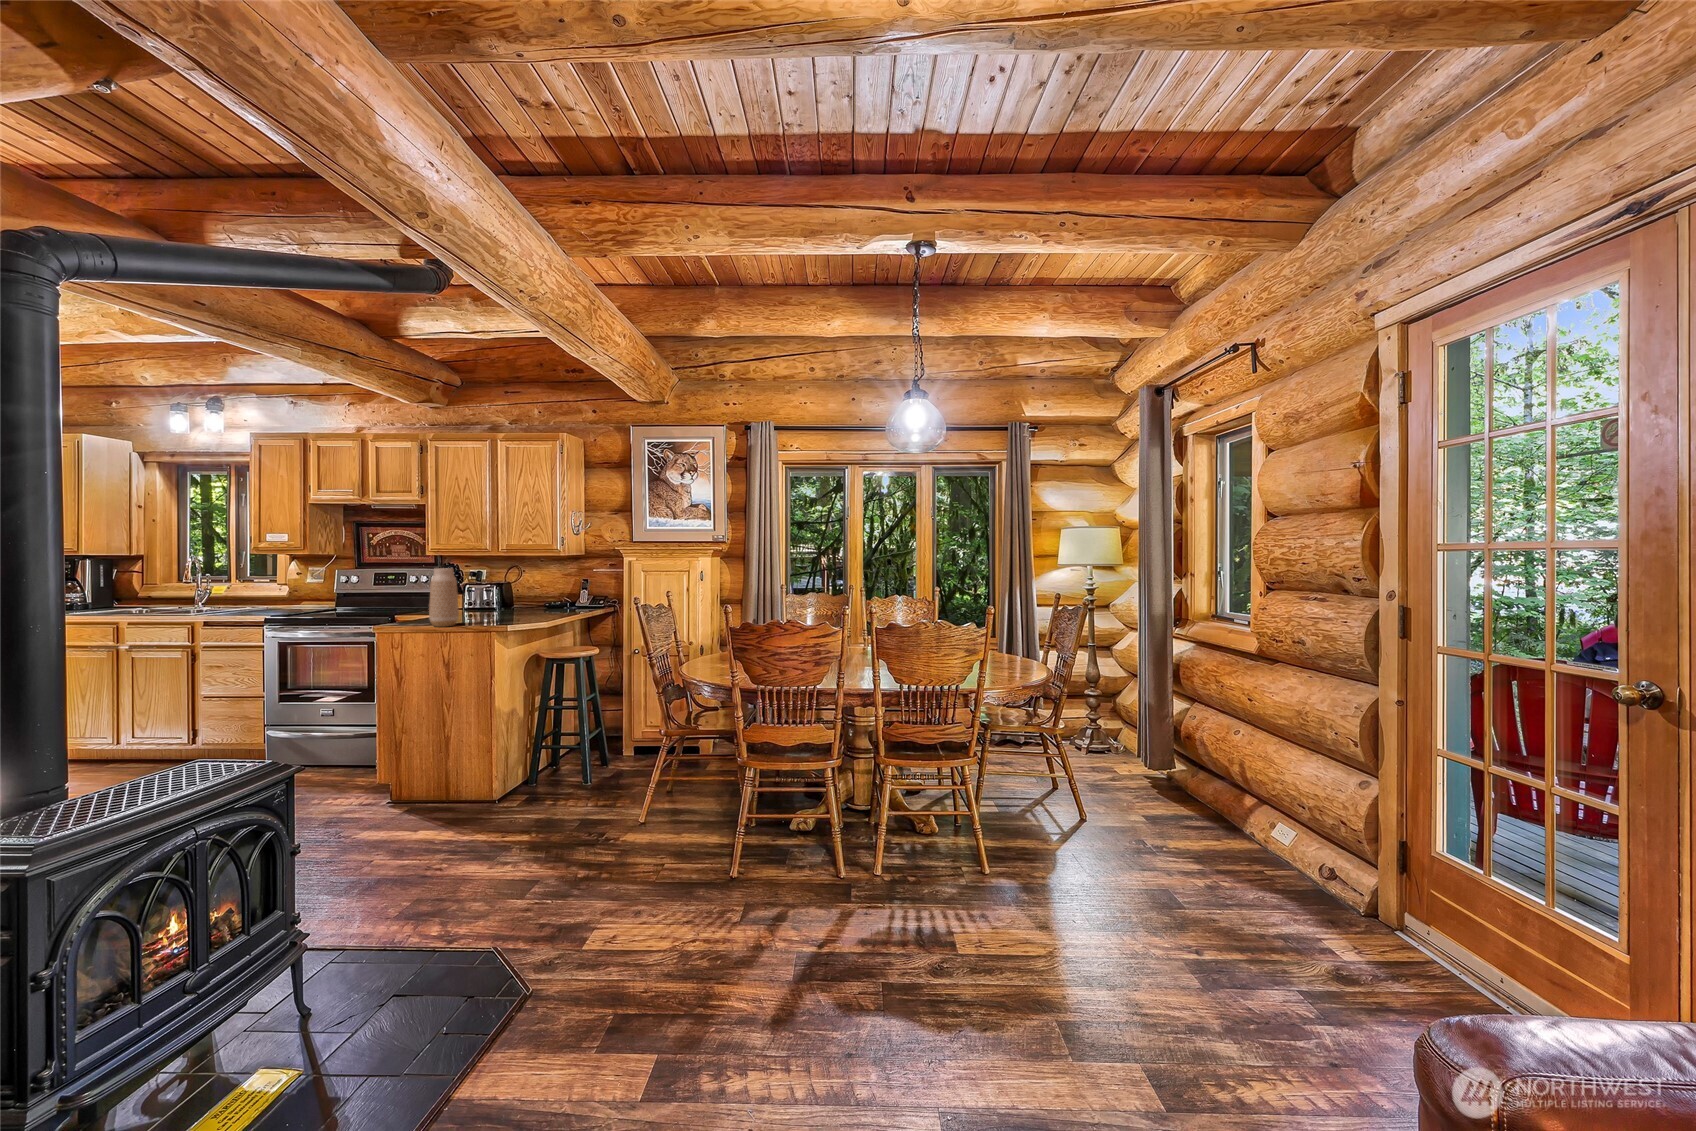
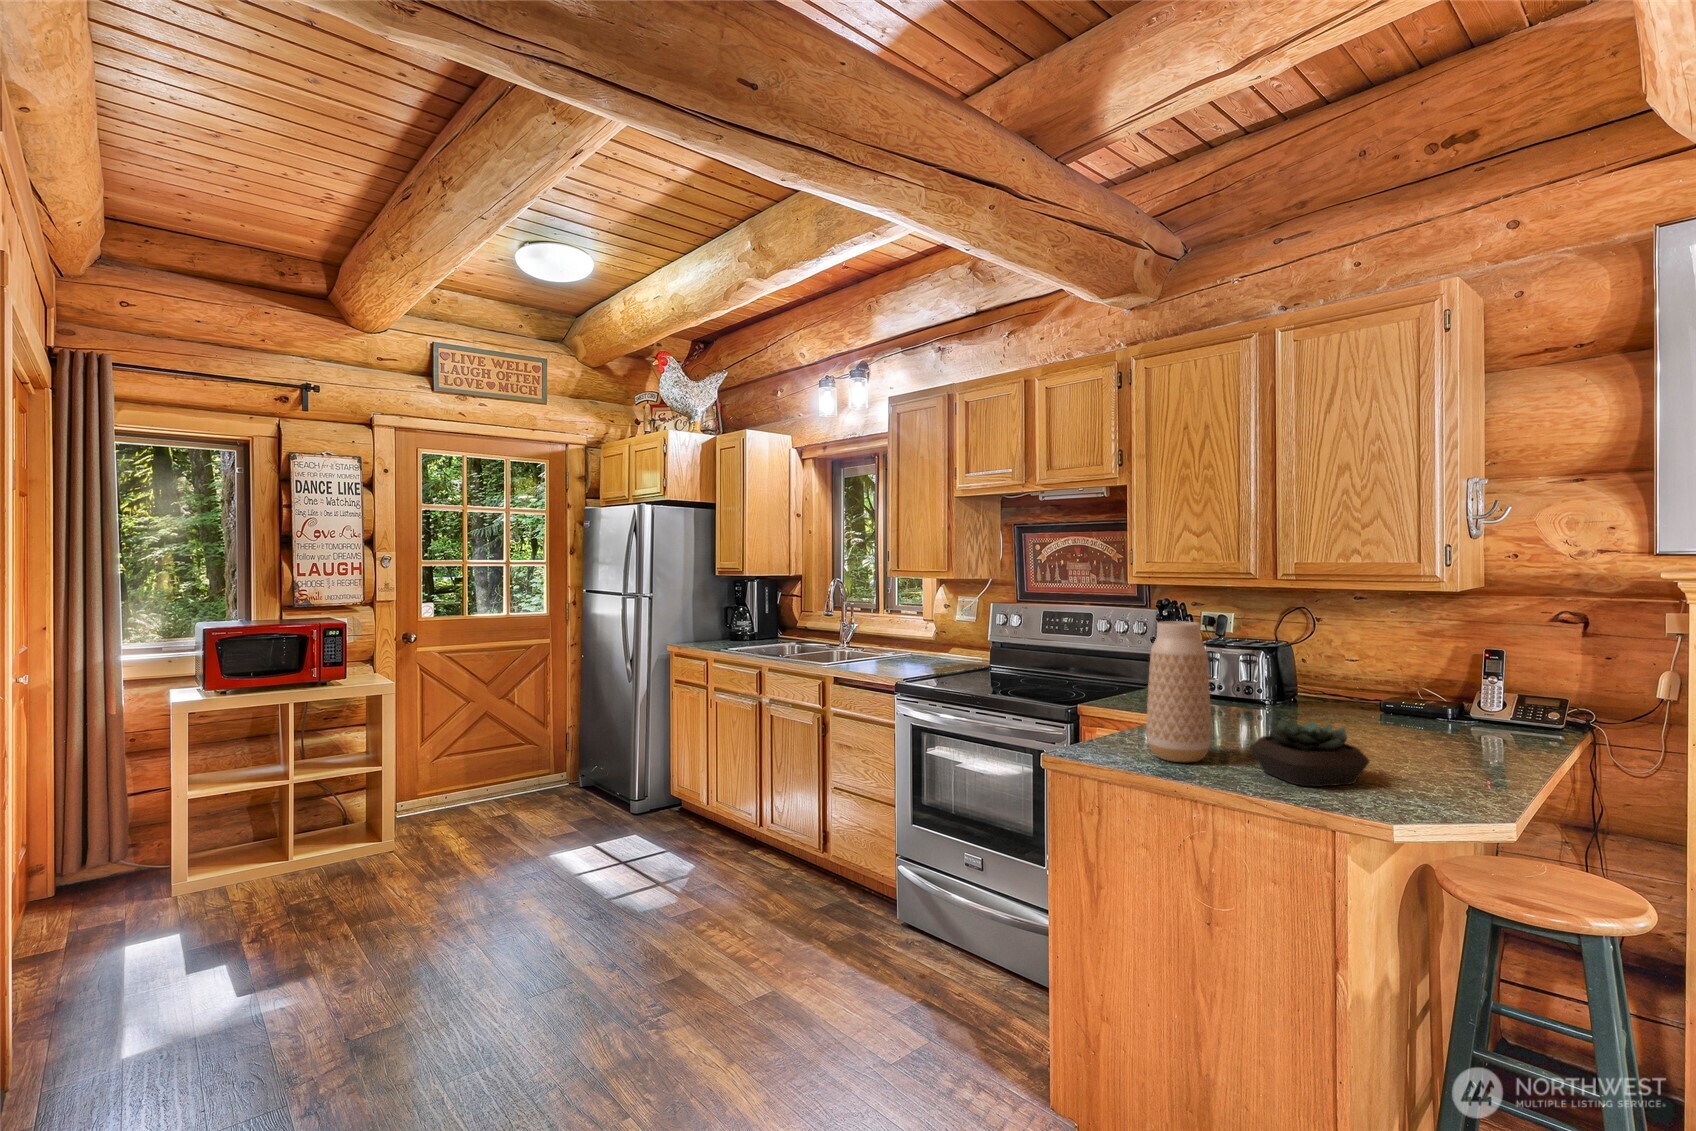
succulent plant: none [473,604,518,627] -> present [1250,720,1369,787]

